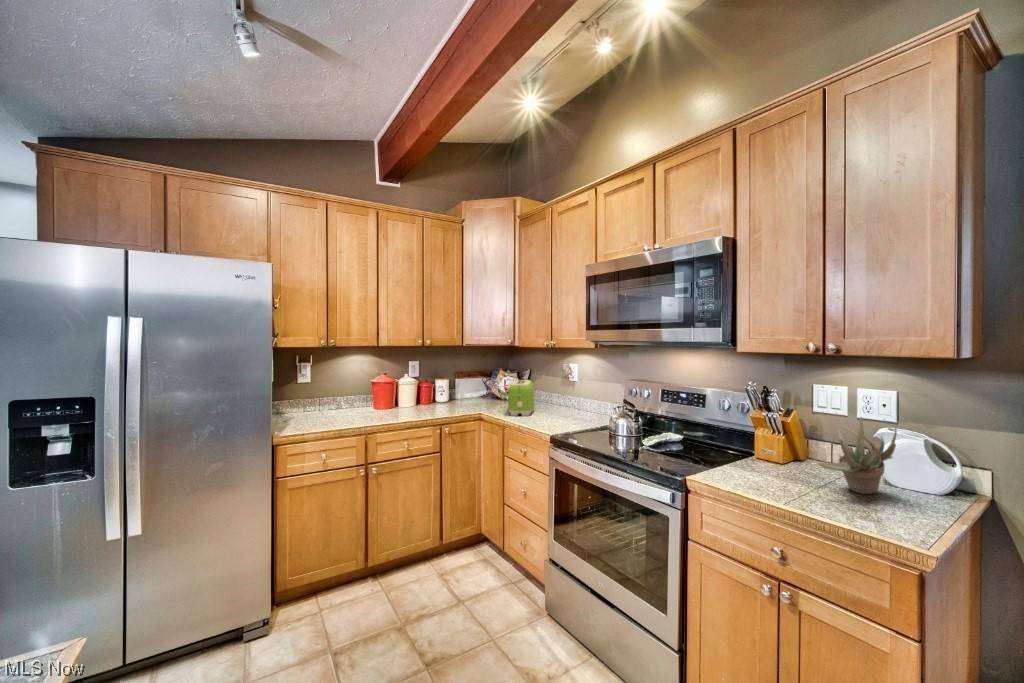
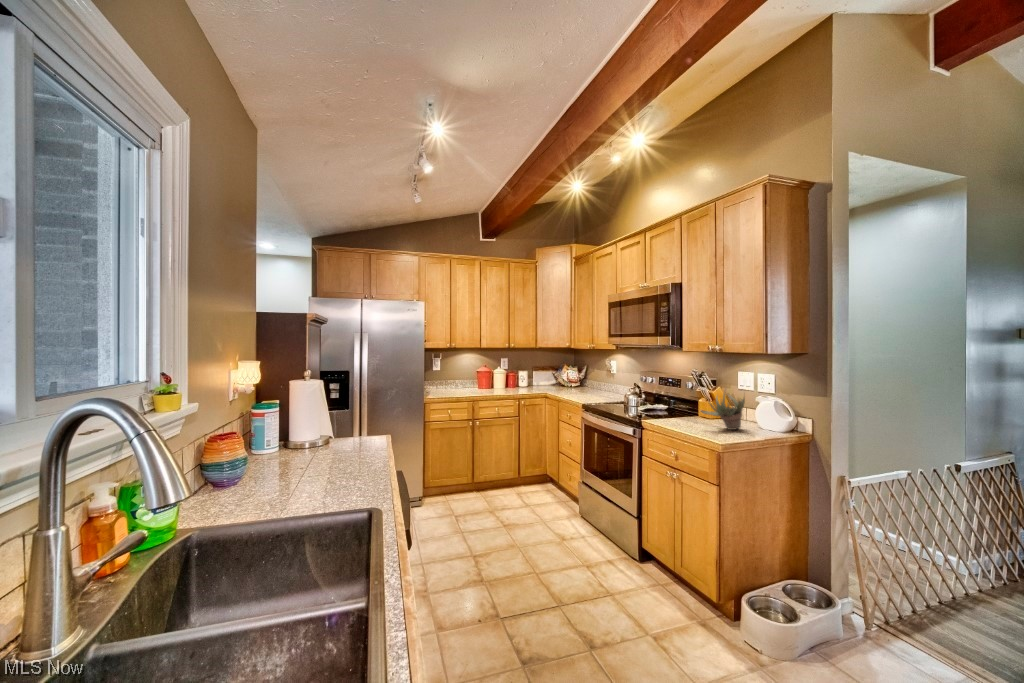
toaster: present [508,380,534,416] -> none [563,372,585,395]

